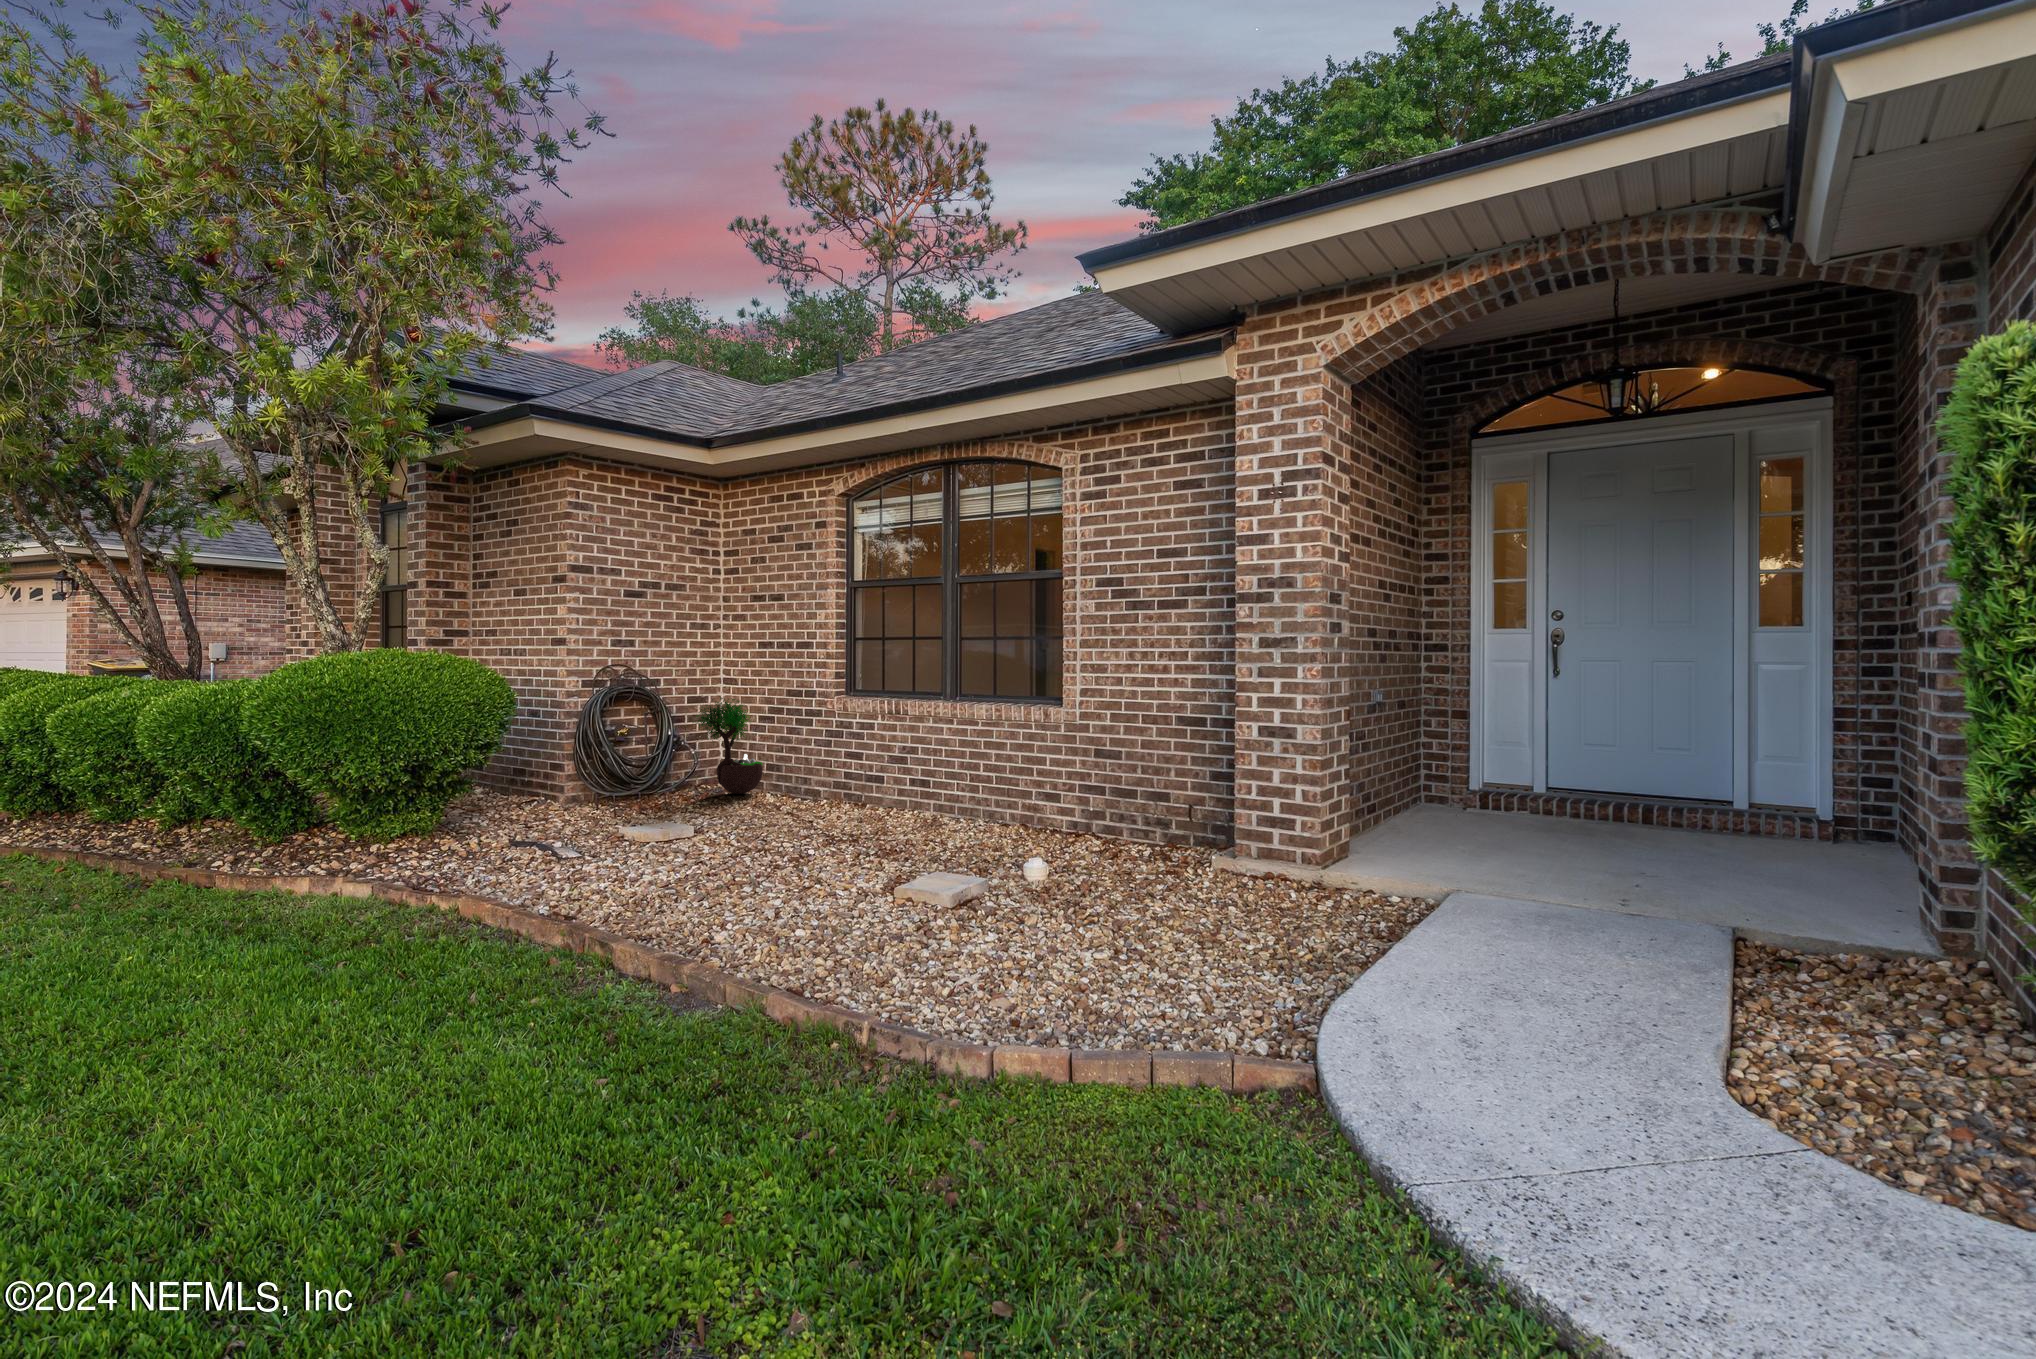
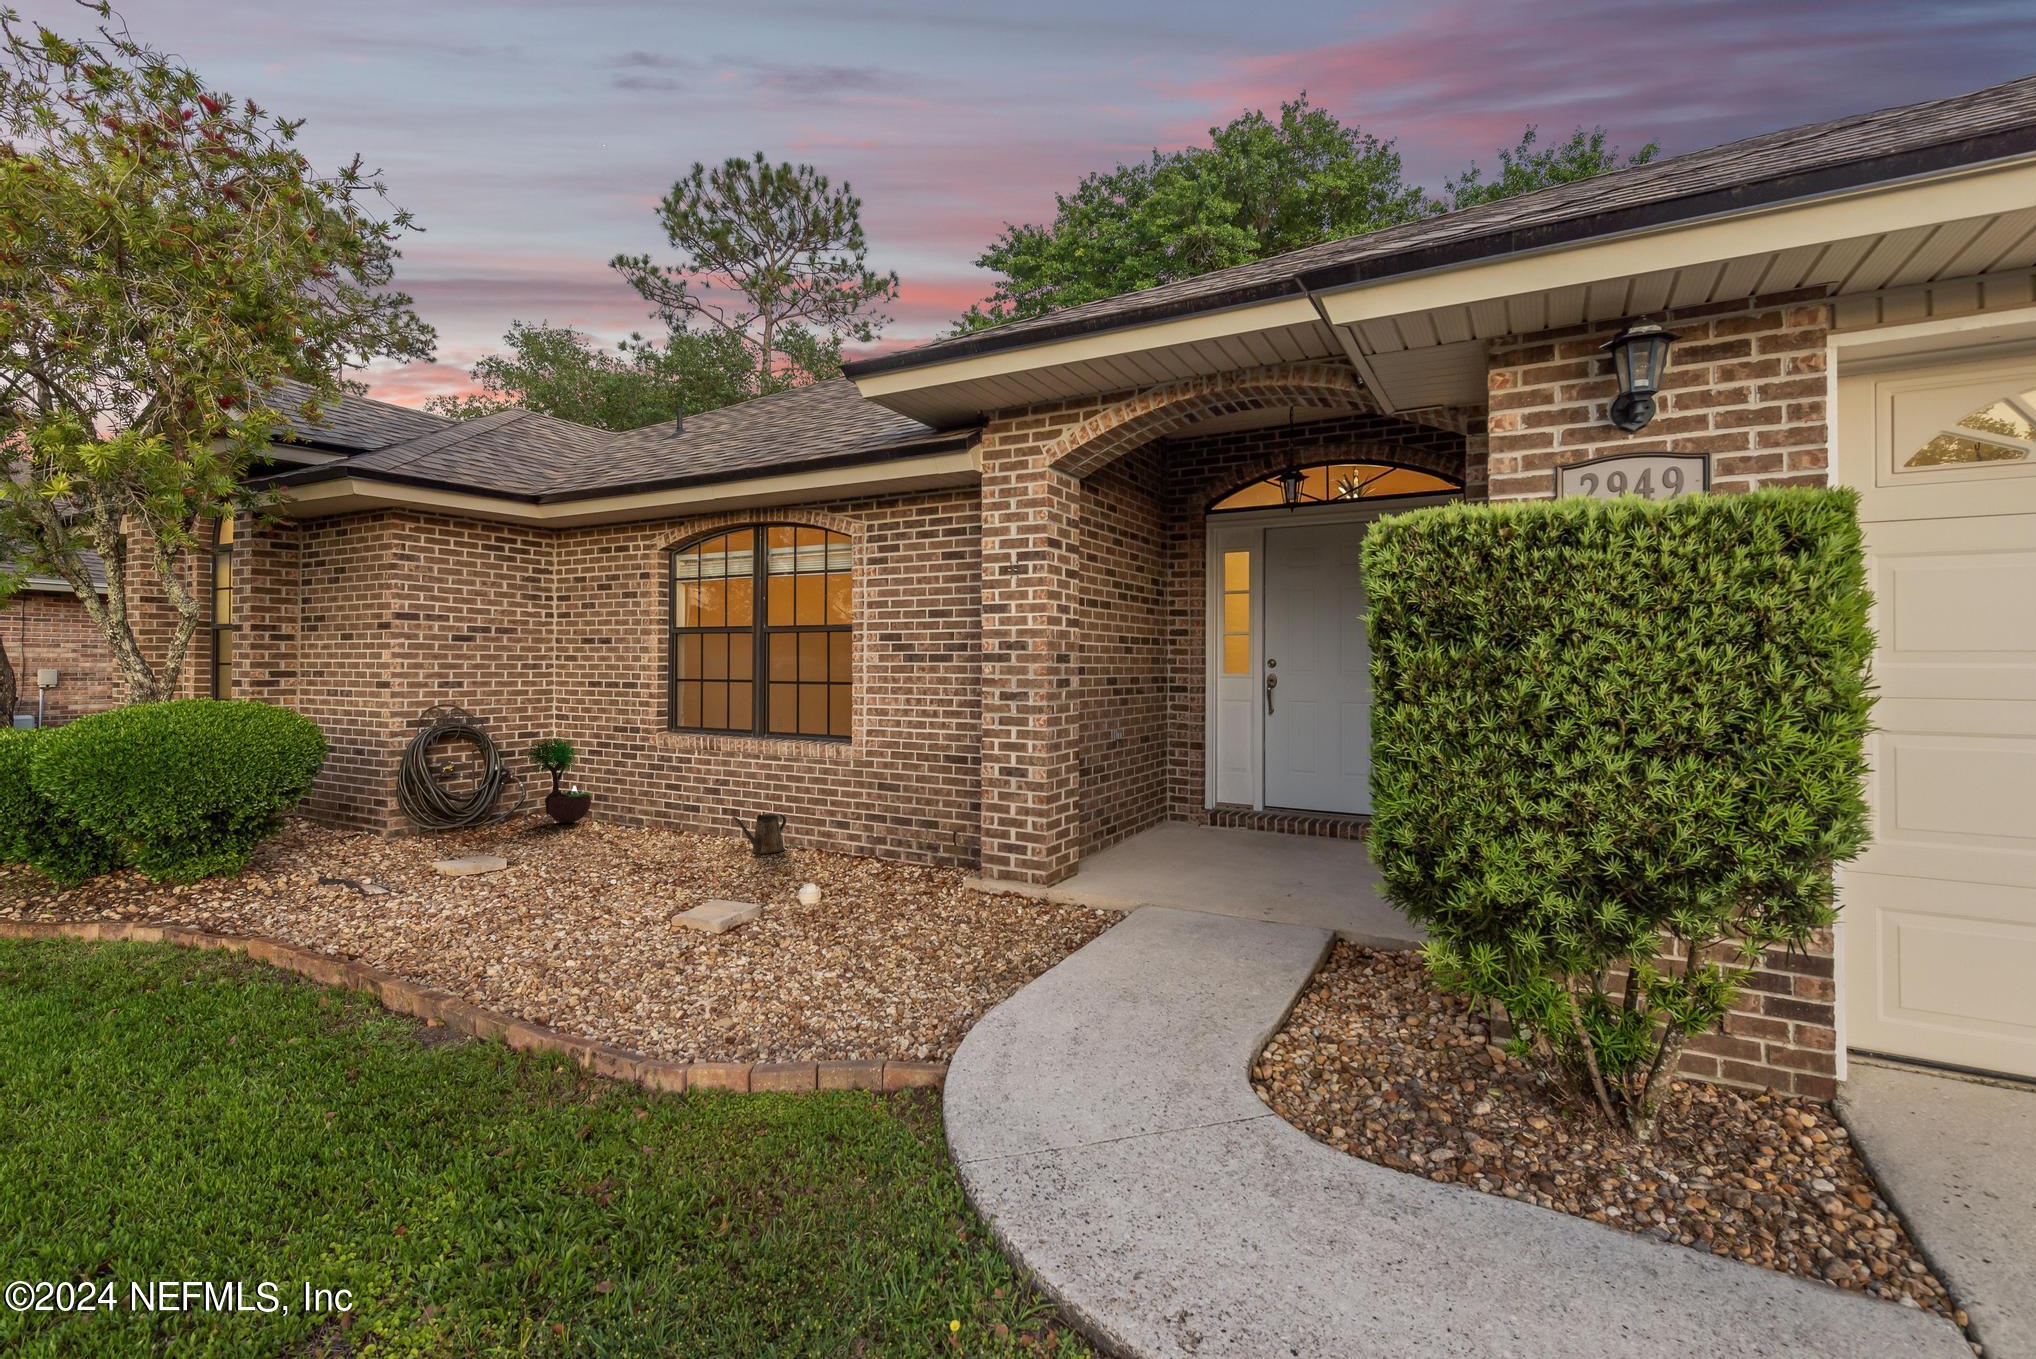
watering can: none [931,784,984,828] -> present [732,814,786,854]

